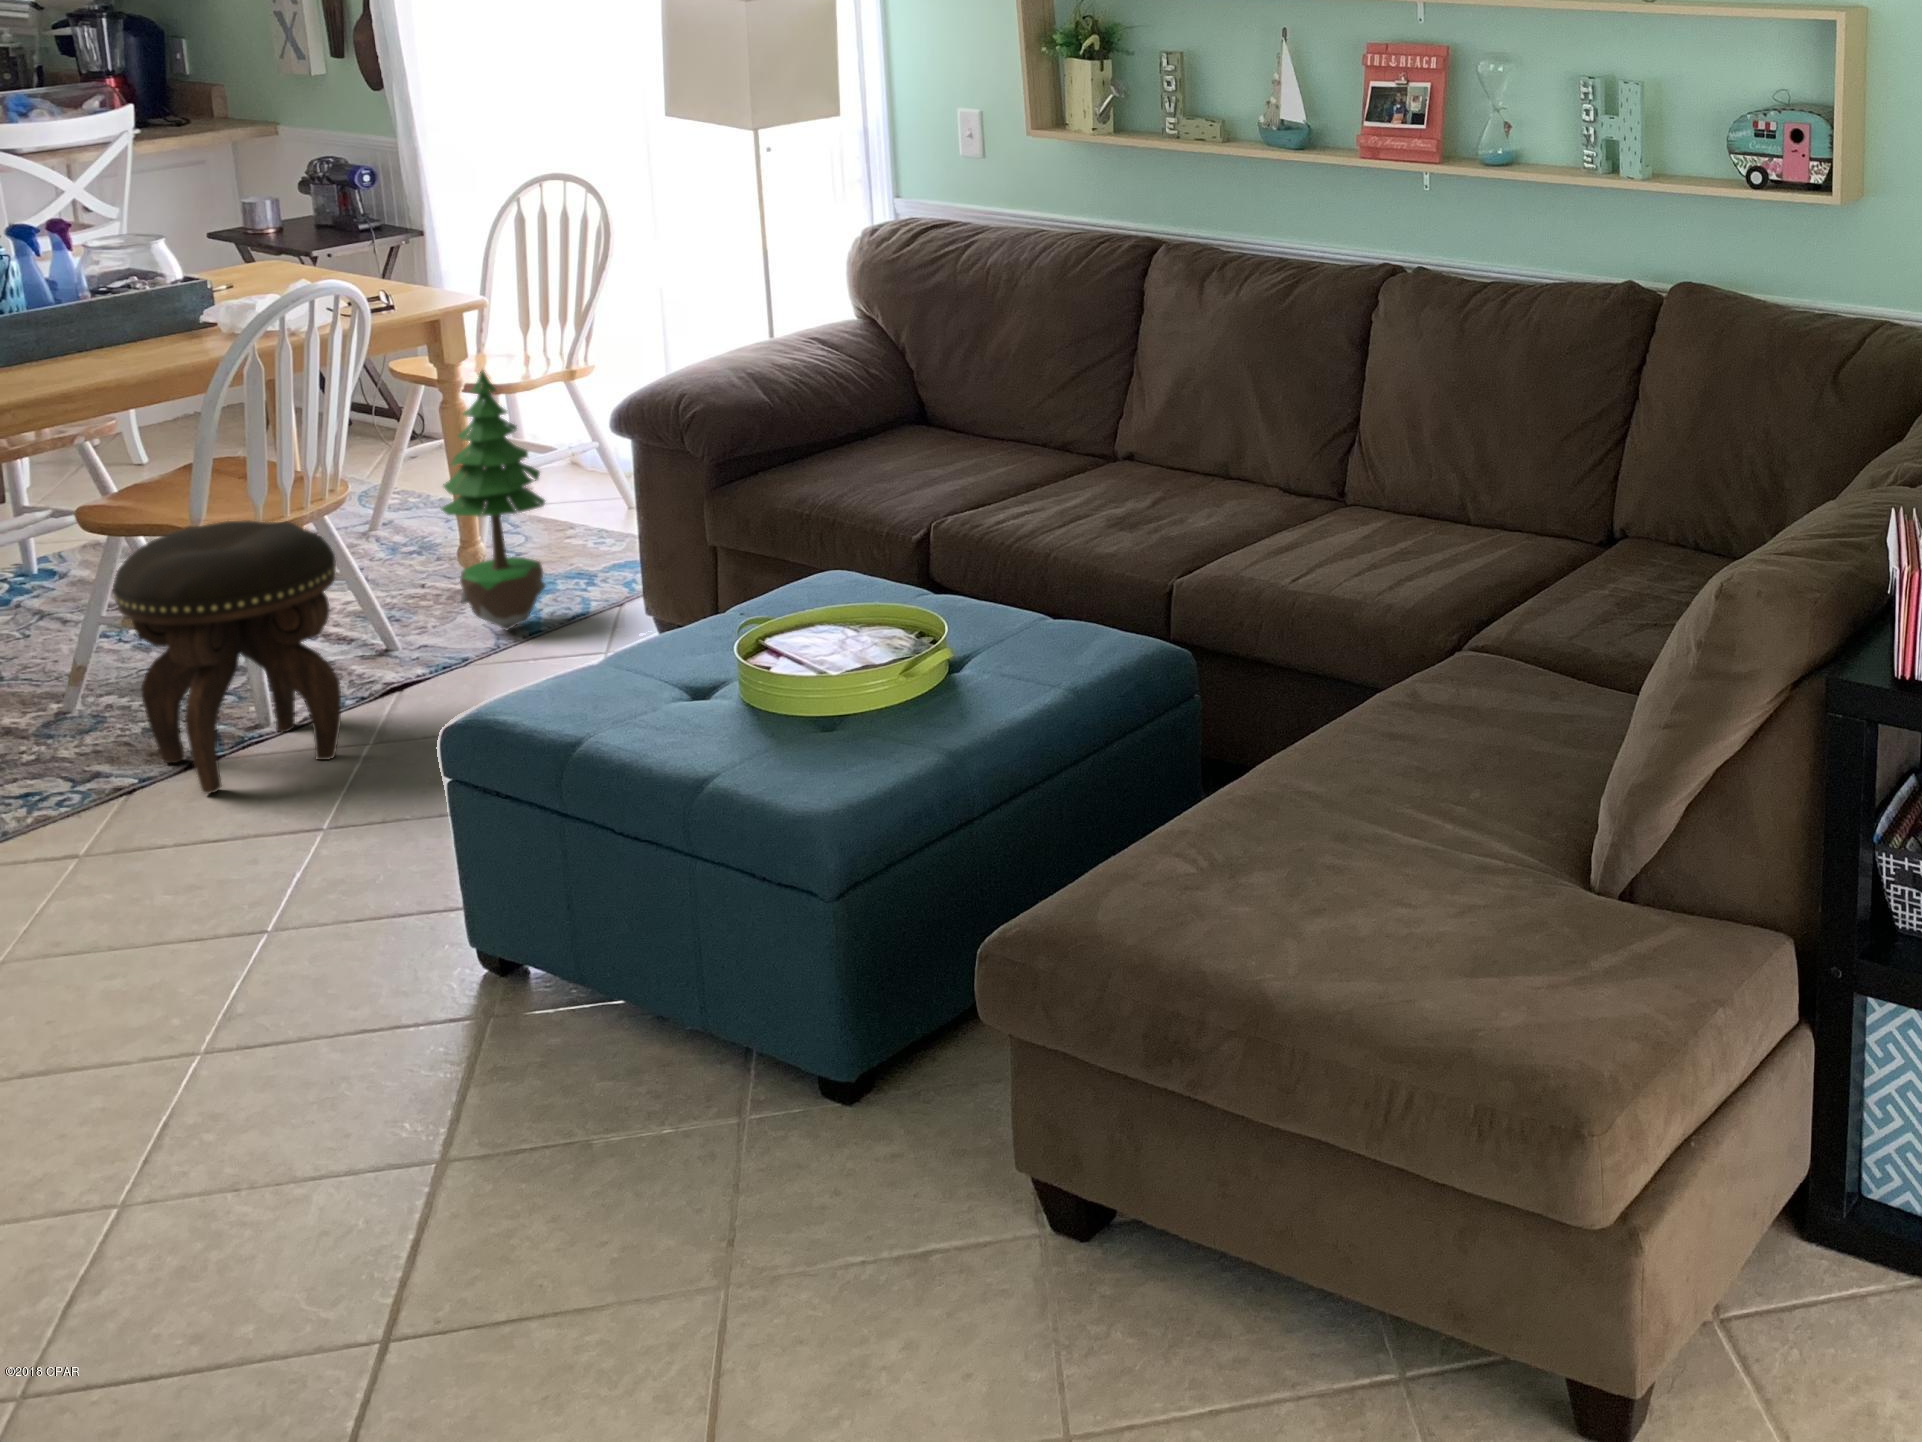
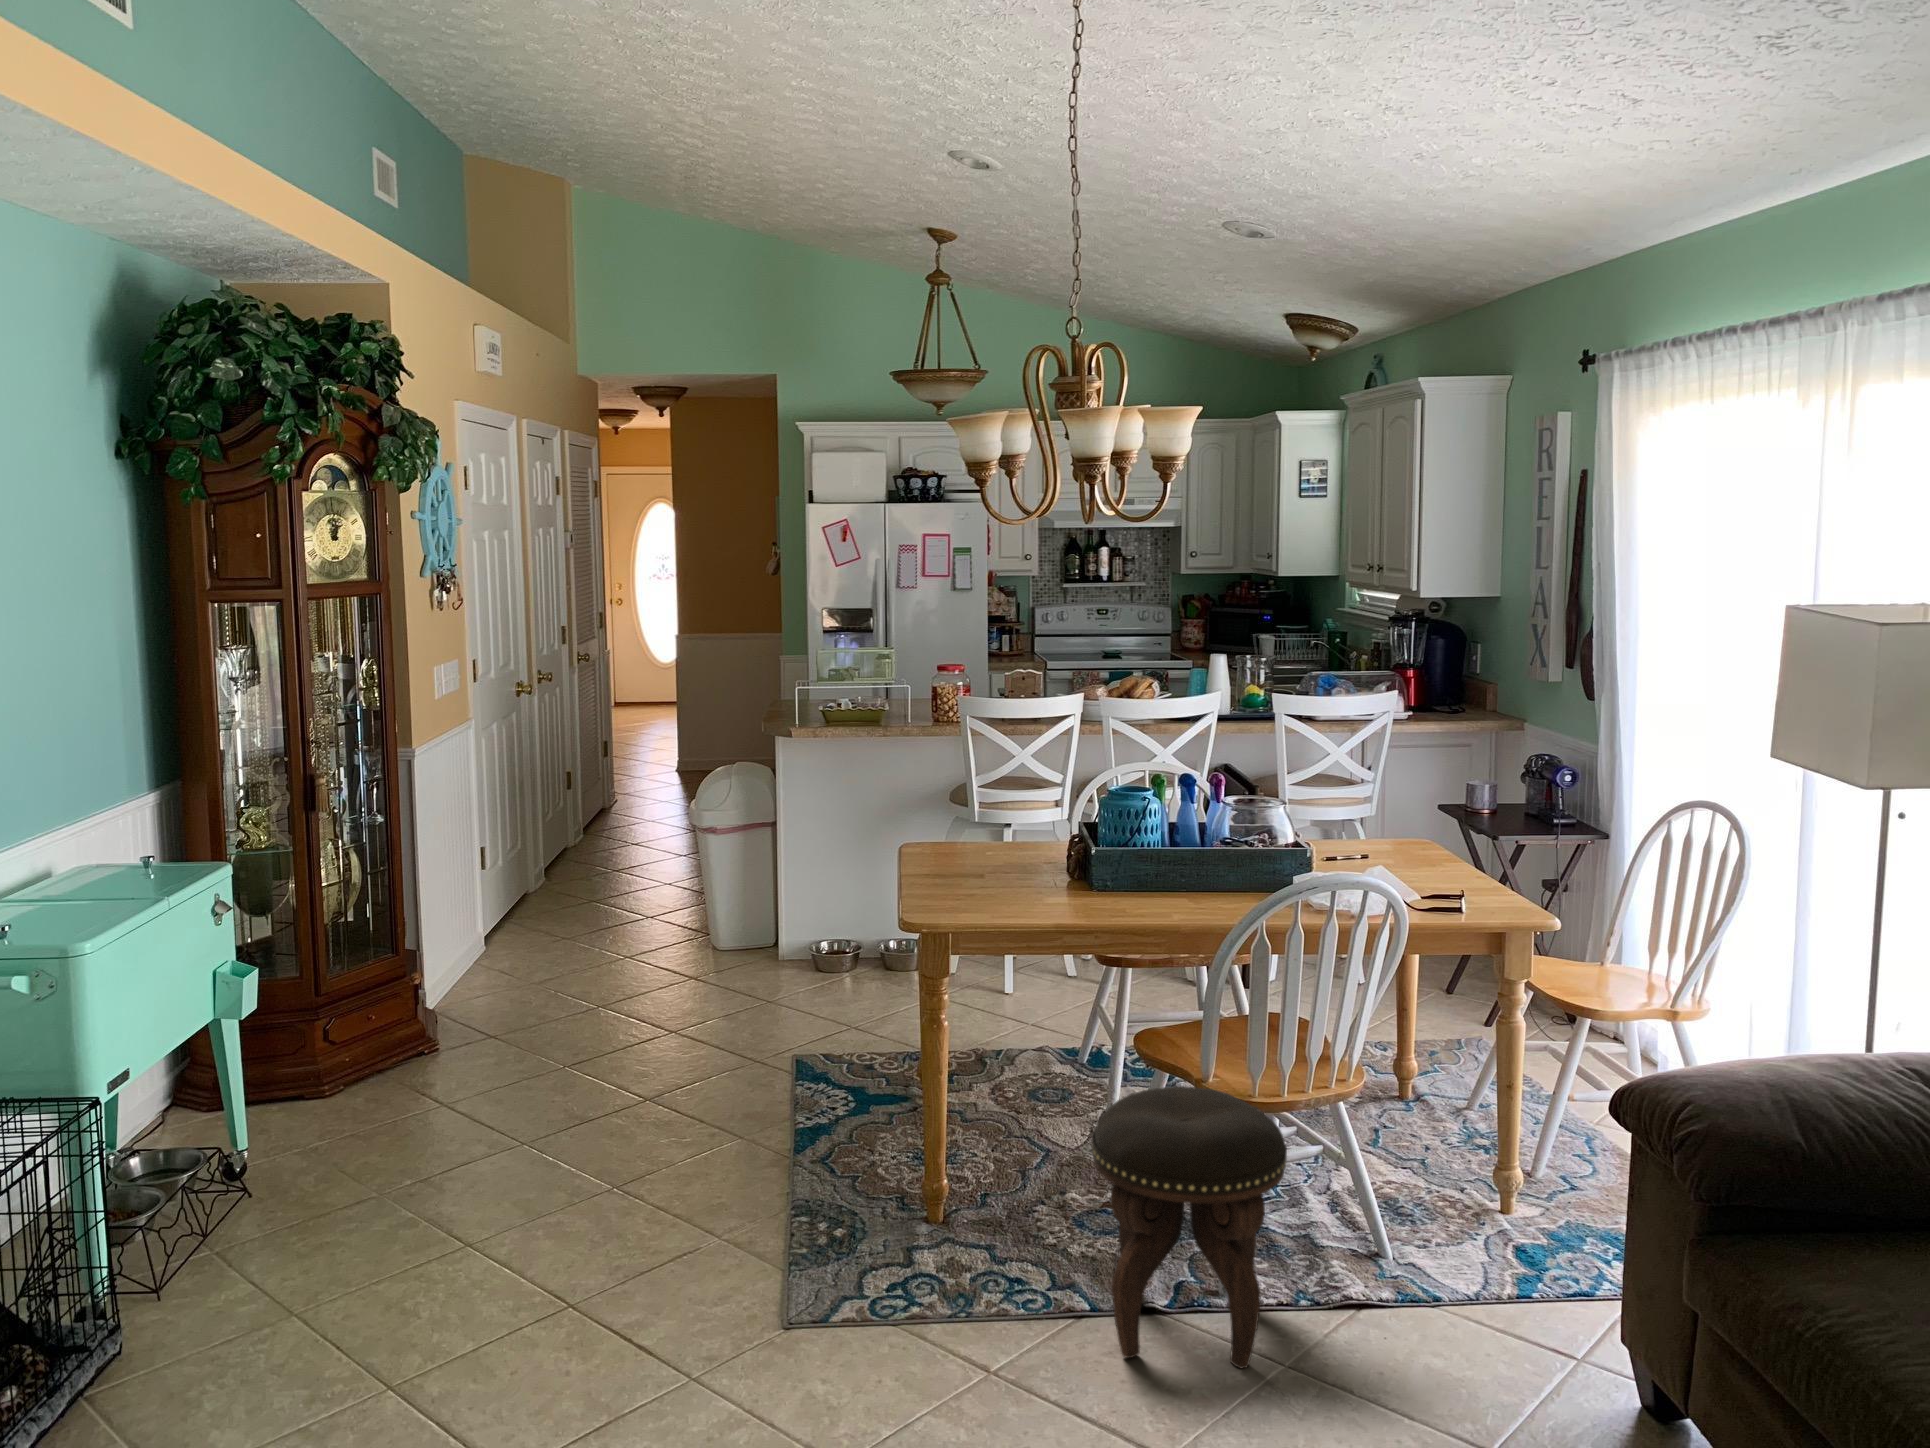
potted tree: present [441,370,546,630] -> none [1448,995,1560,1281]

